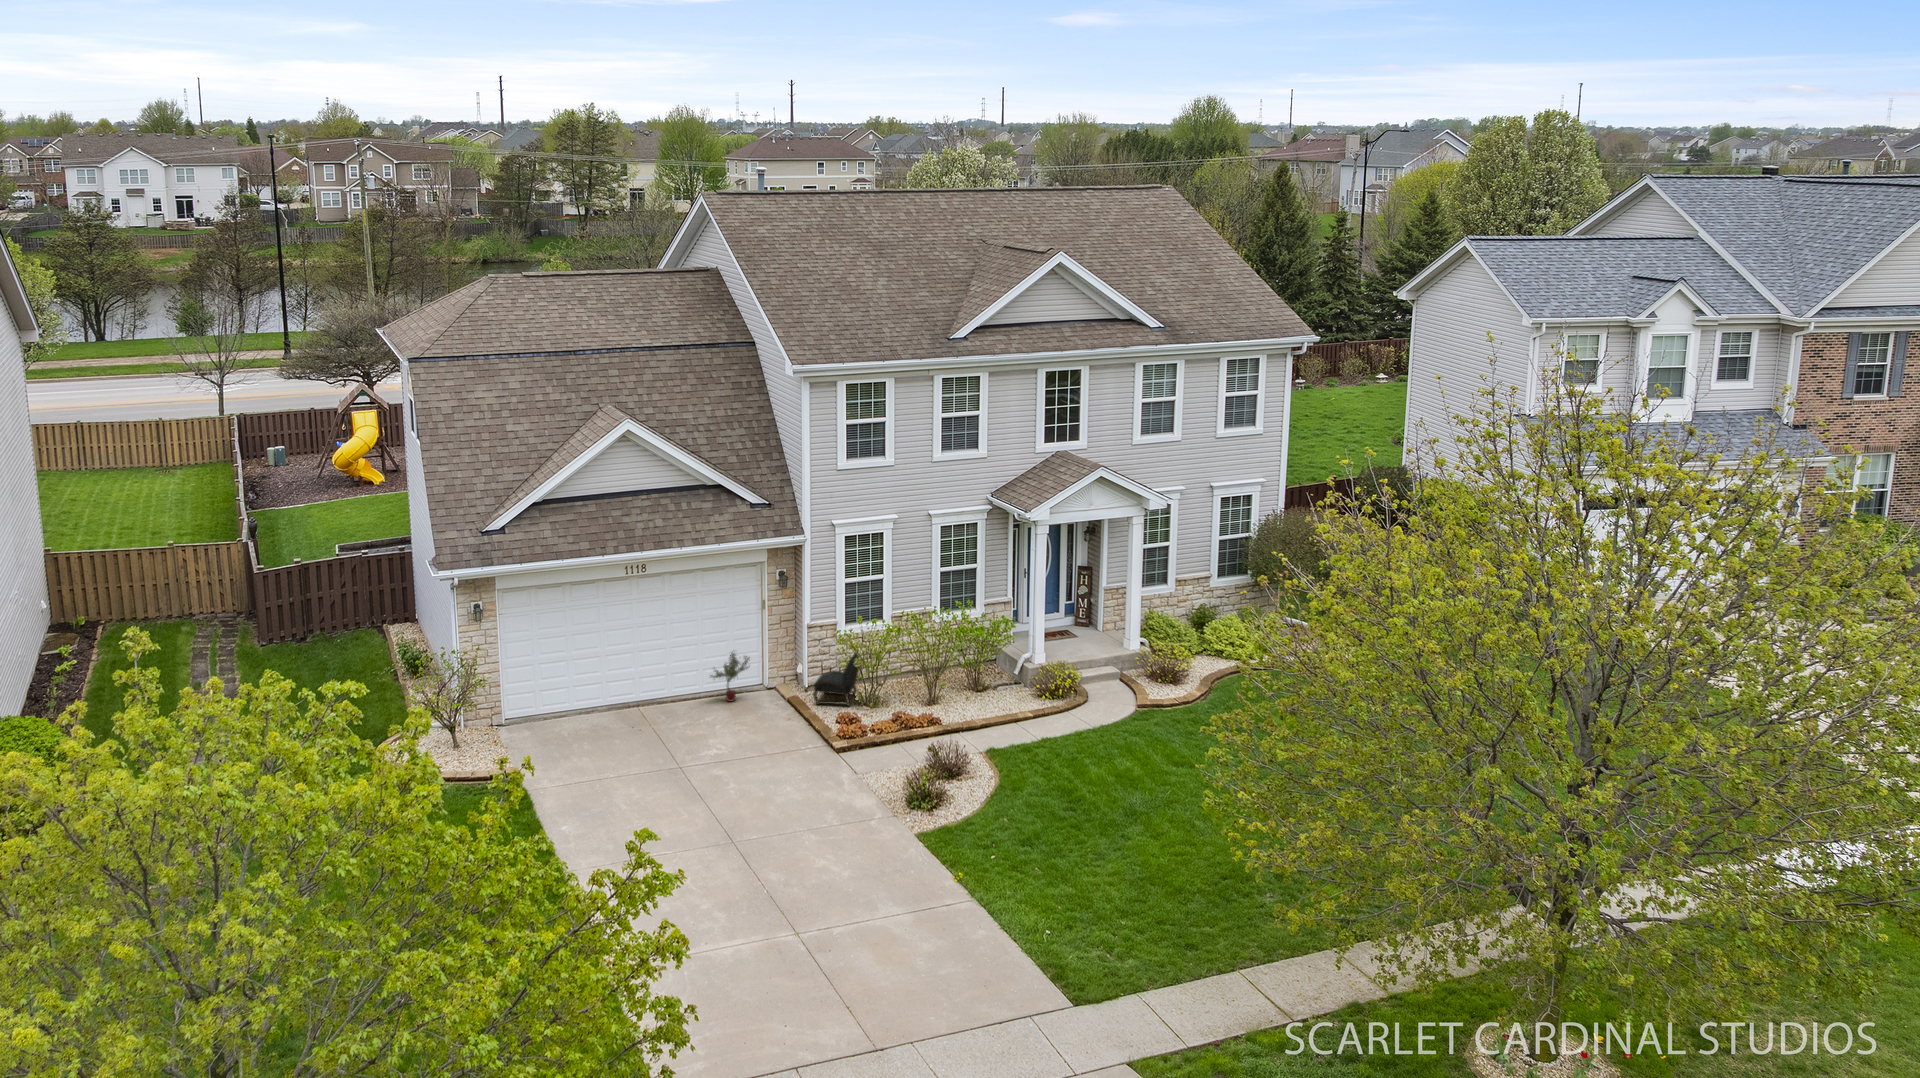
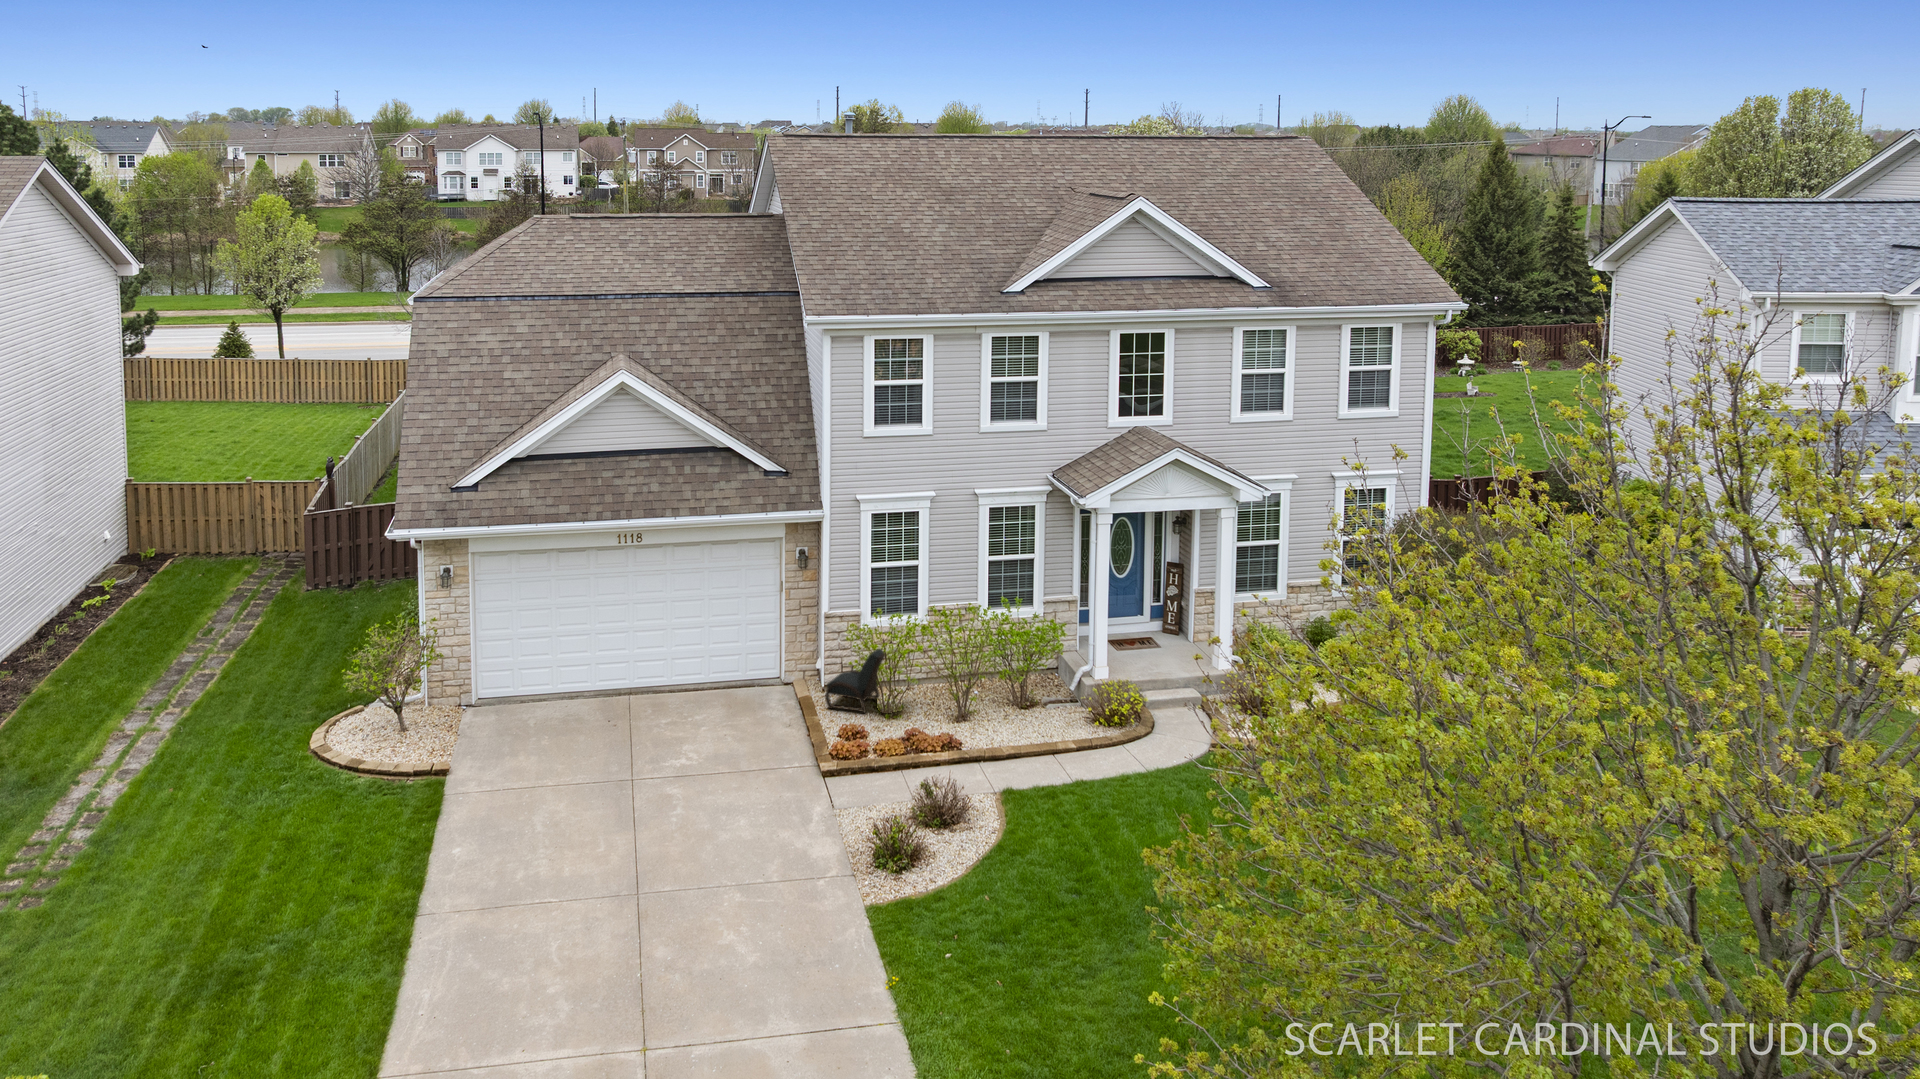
potted tree: present [711,653,750,702] -> none [711,639,760,698]

